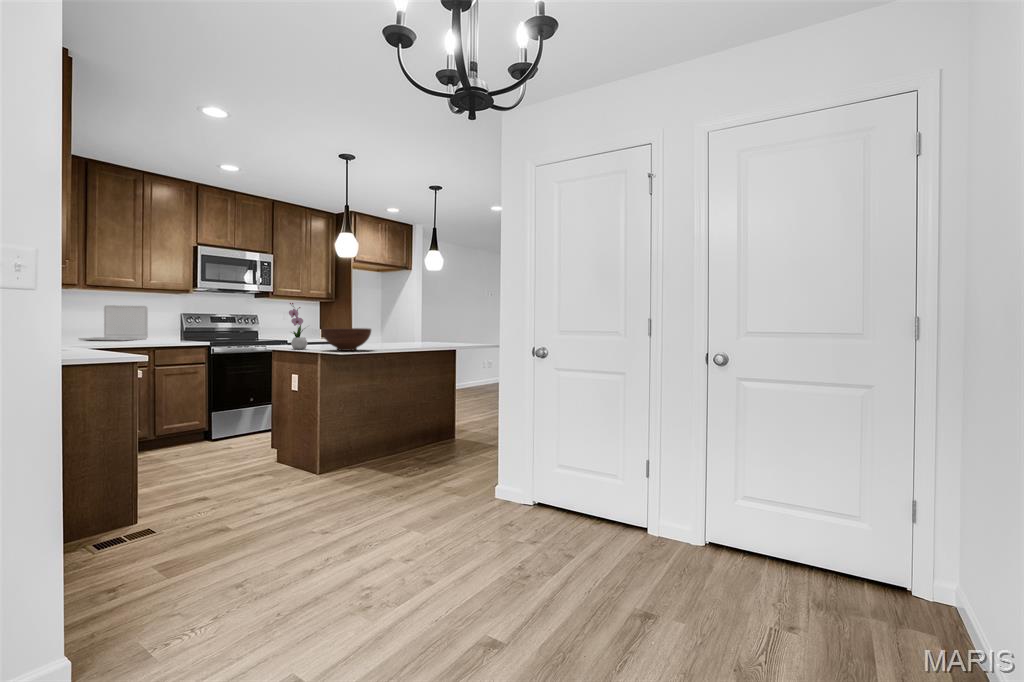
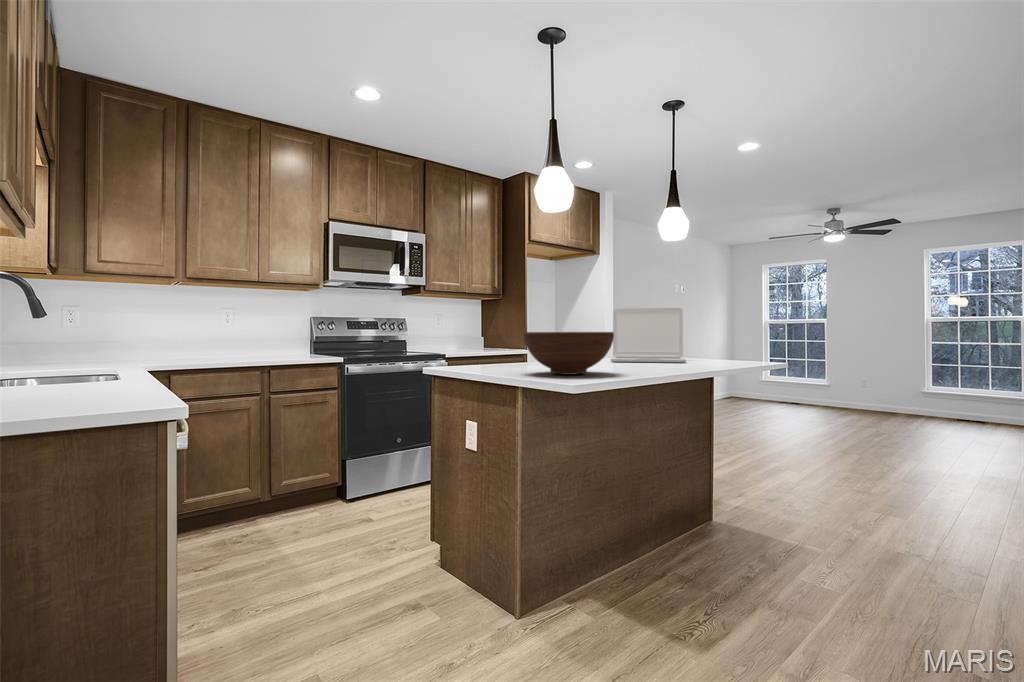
flower arrangement: present [289,303,308,349] -> none [463,288,496,371]
laptop: present [79,305,148,341] -> present [611,308,686,363]

